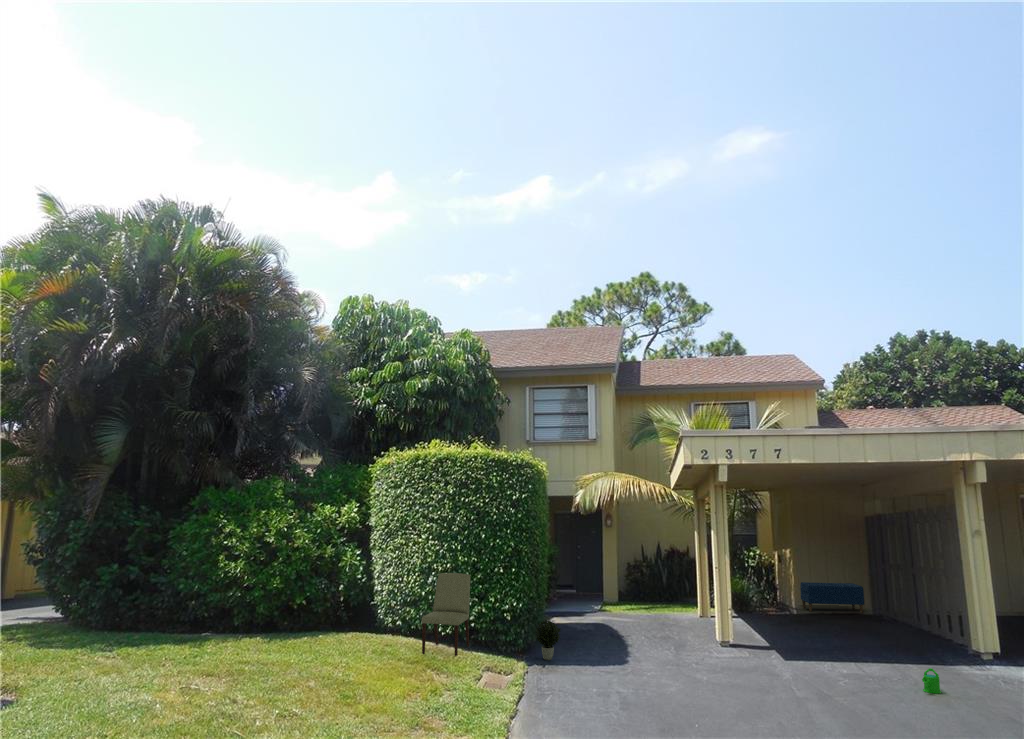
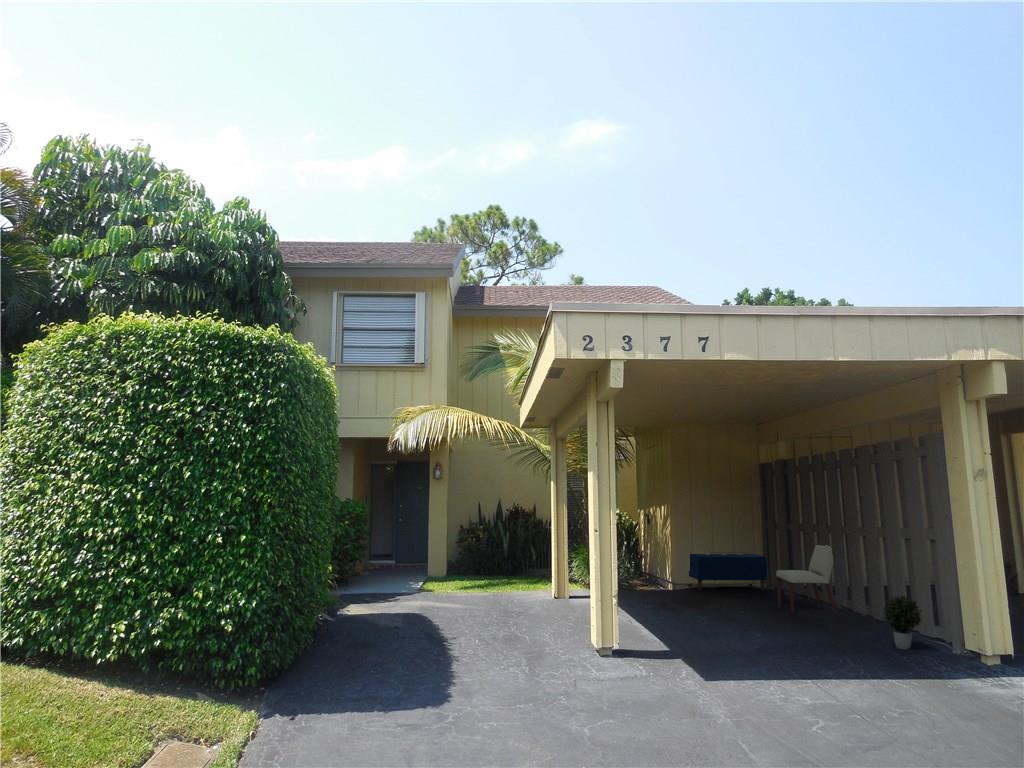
chair: present [421,573,470,656] -> present [776,545,837,614]
potted plant: present [535,620,560,660] -> present [883,596,921,650]
watering can: present [922,668,941,694] -> none [937,692,971,735]

